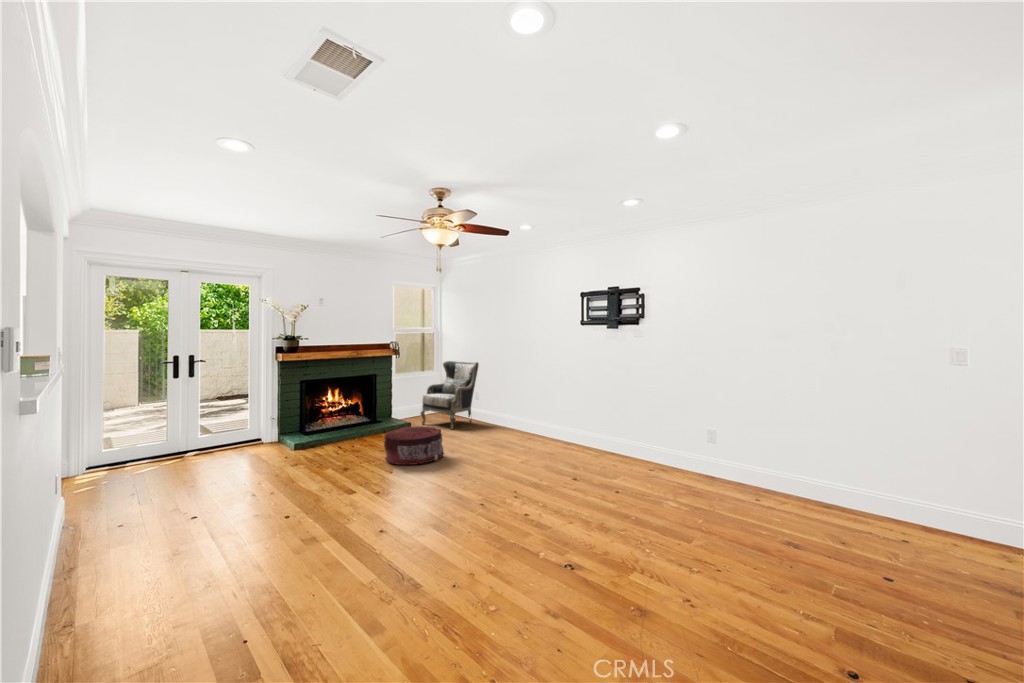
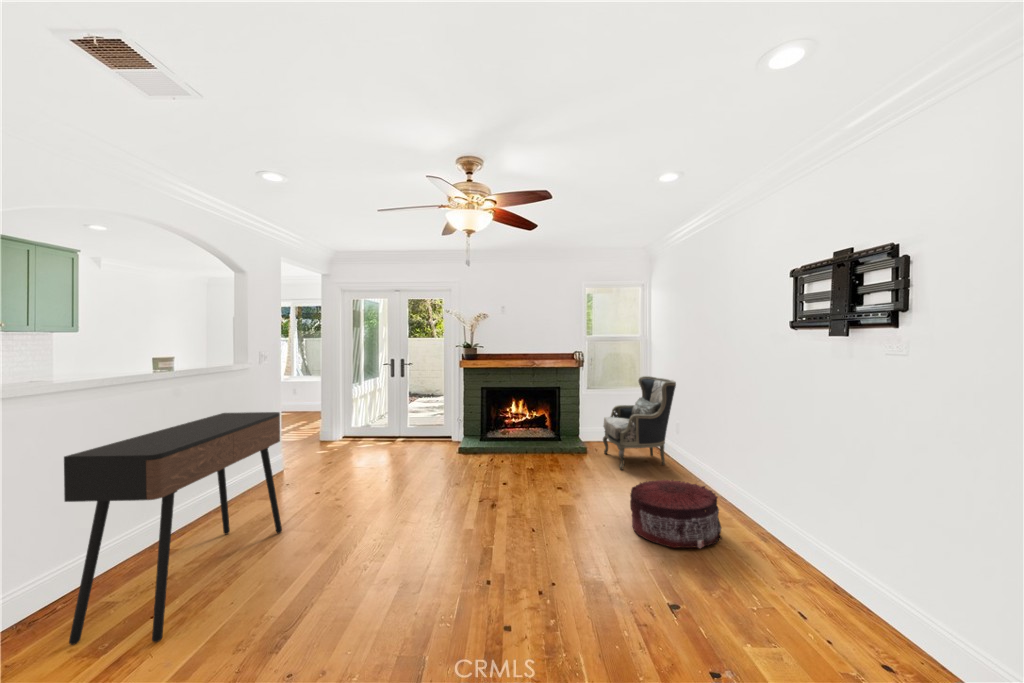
console table: none [211,393,366,600] -> present [64,412,282,645]
pouf: present [384,426,444,465] -> present [630,480,722,548]

